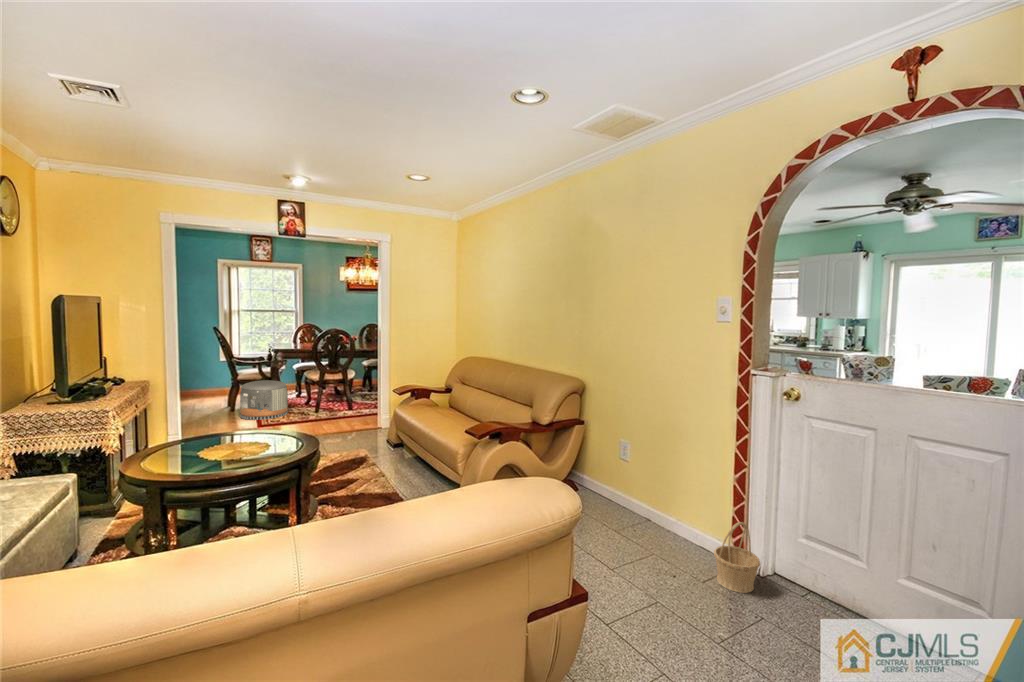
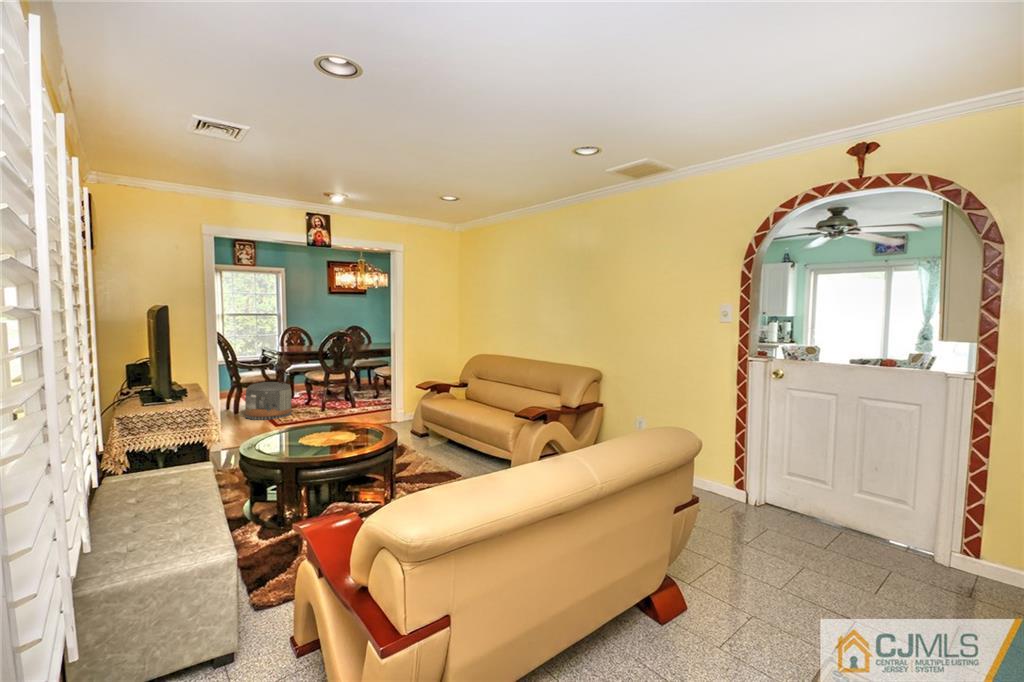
basket: present [714,522,760,593] -> none [727,466,761,516]

